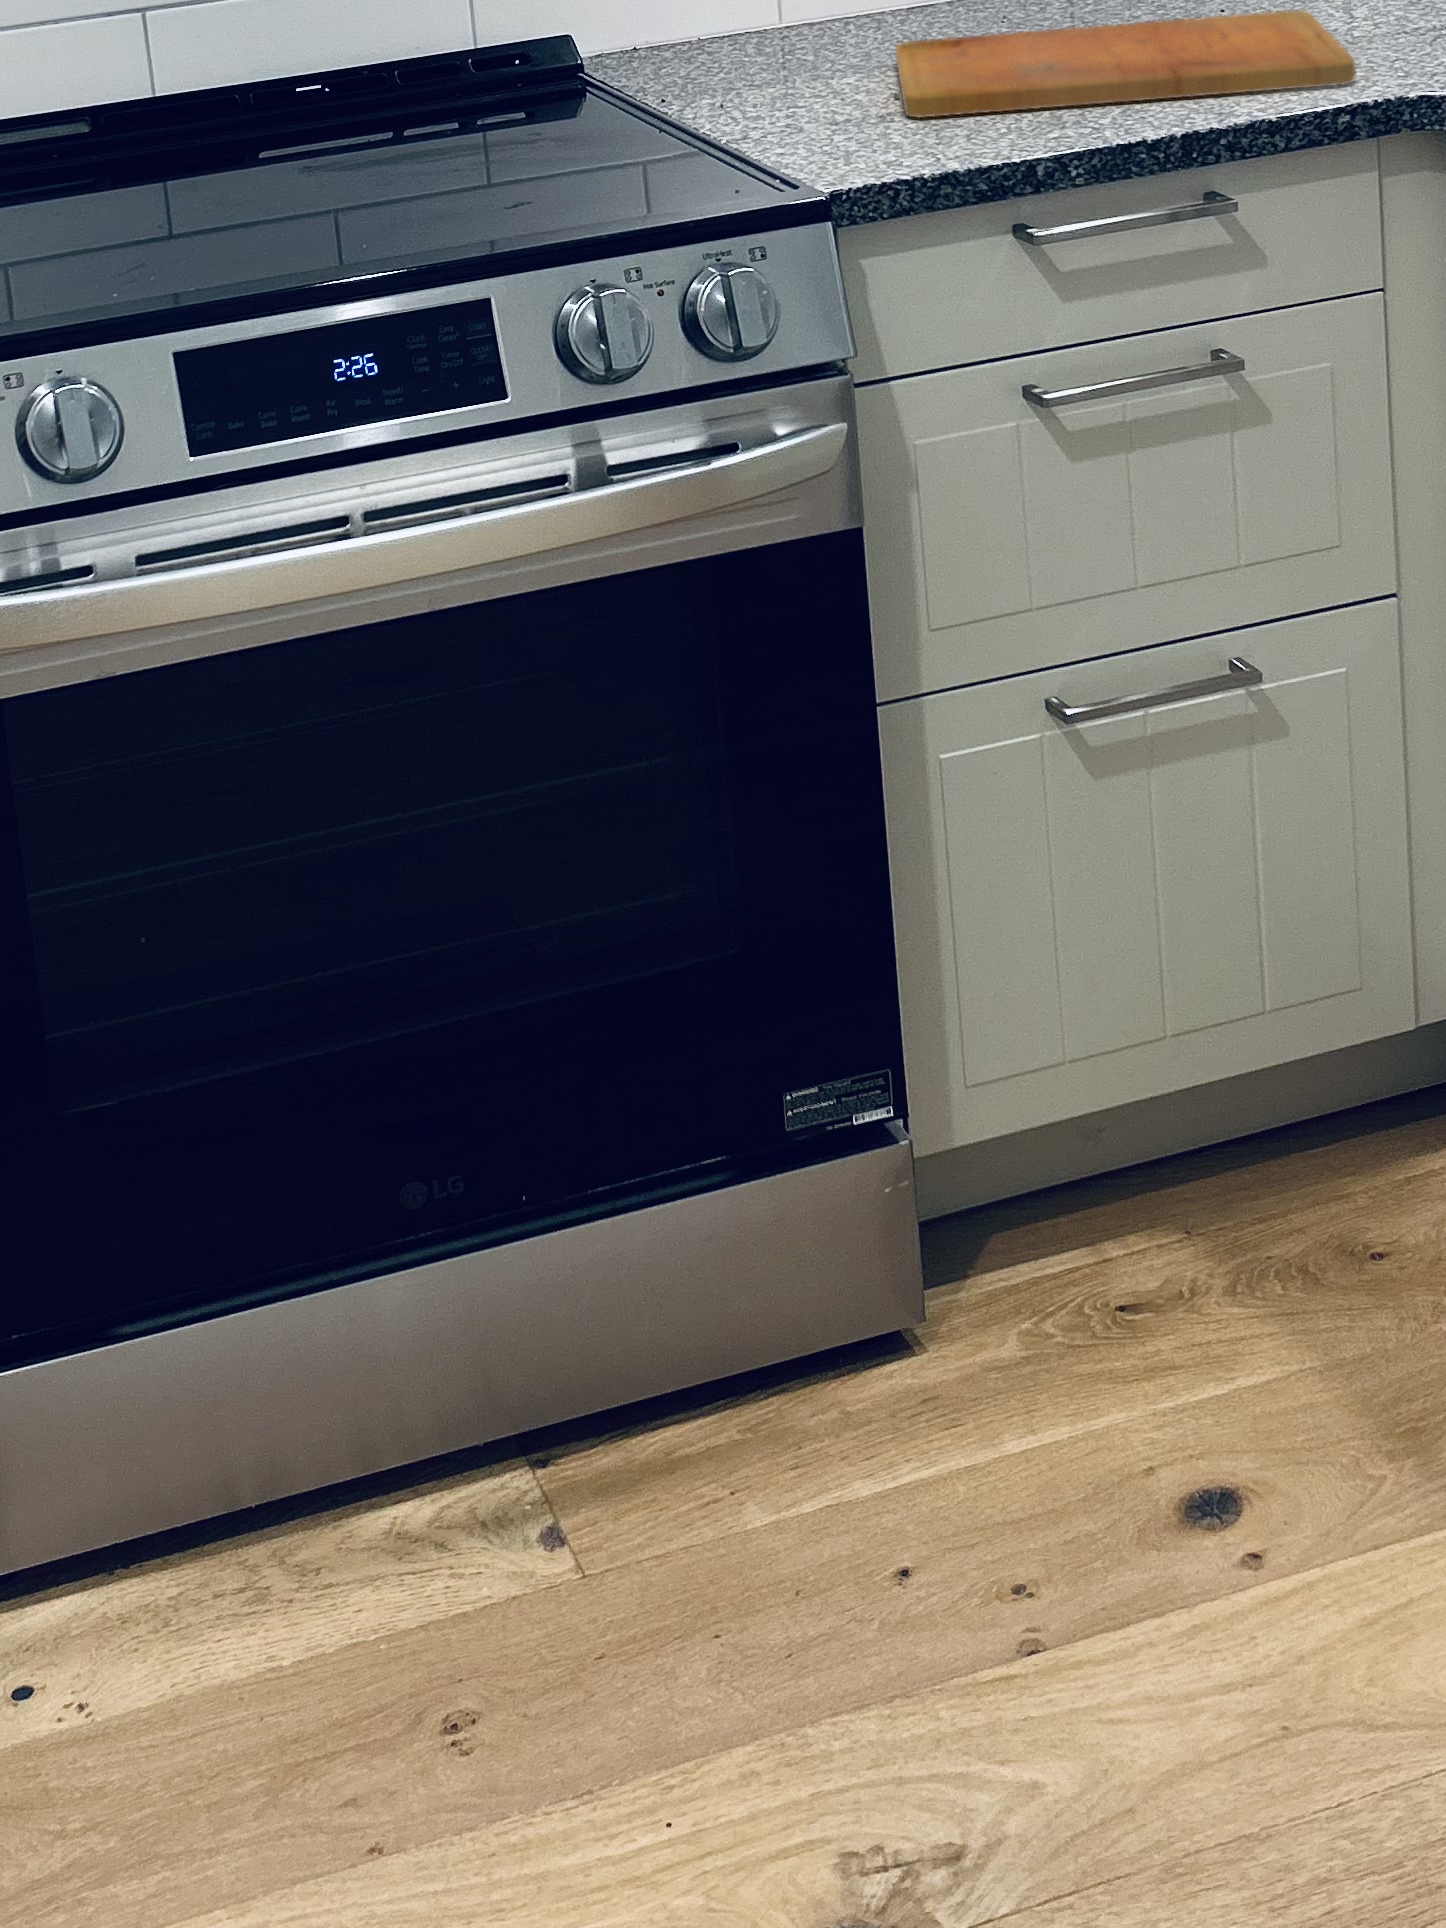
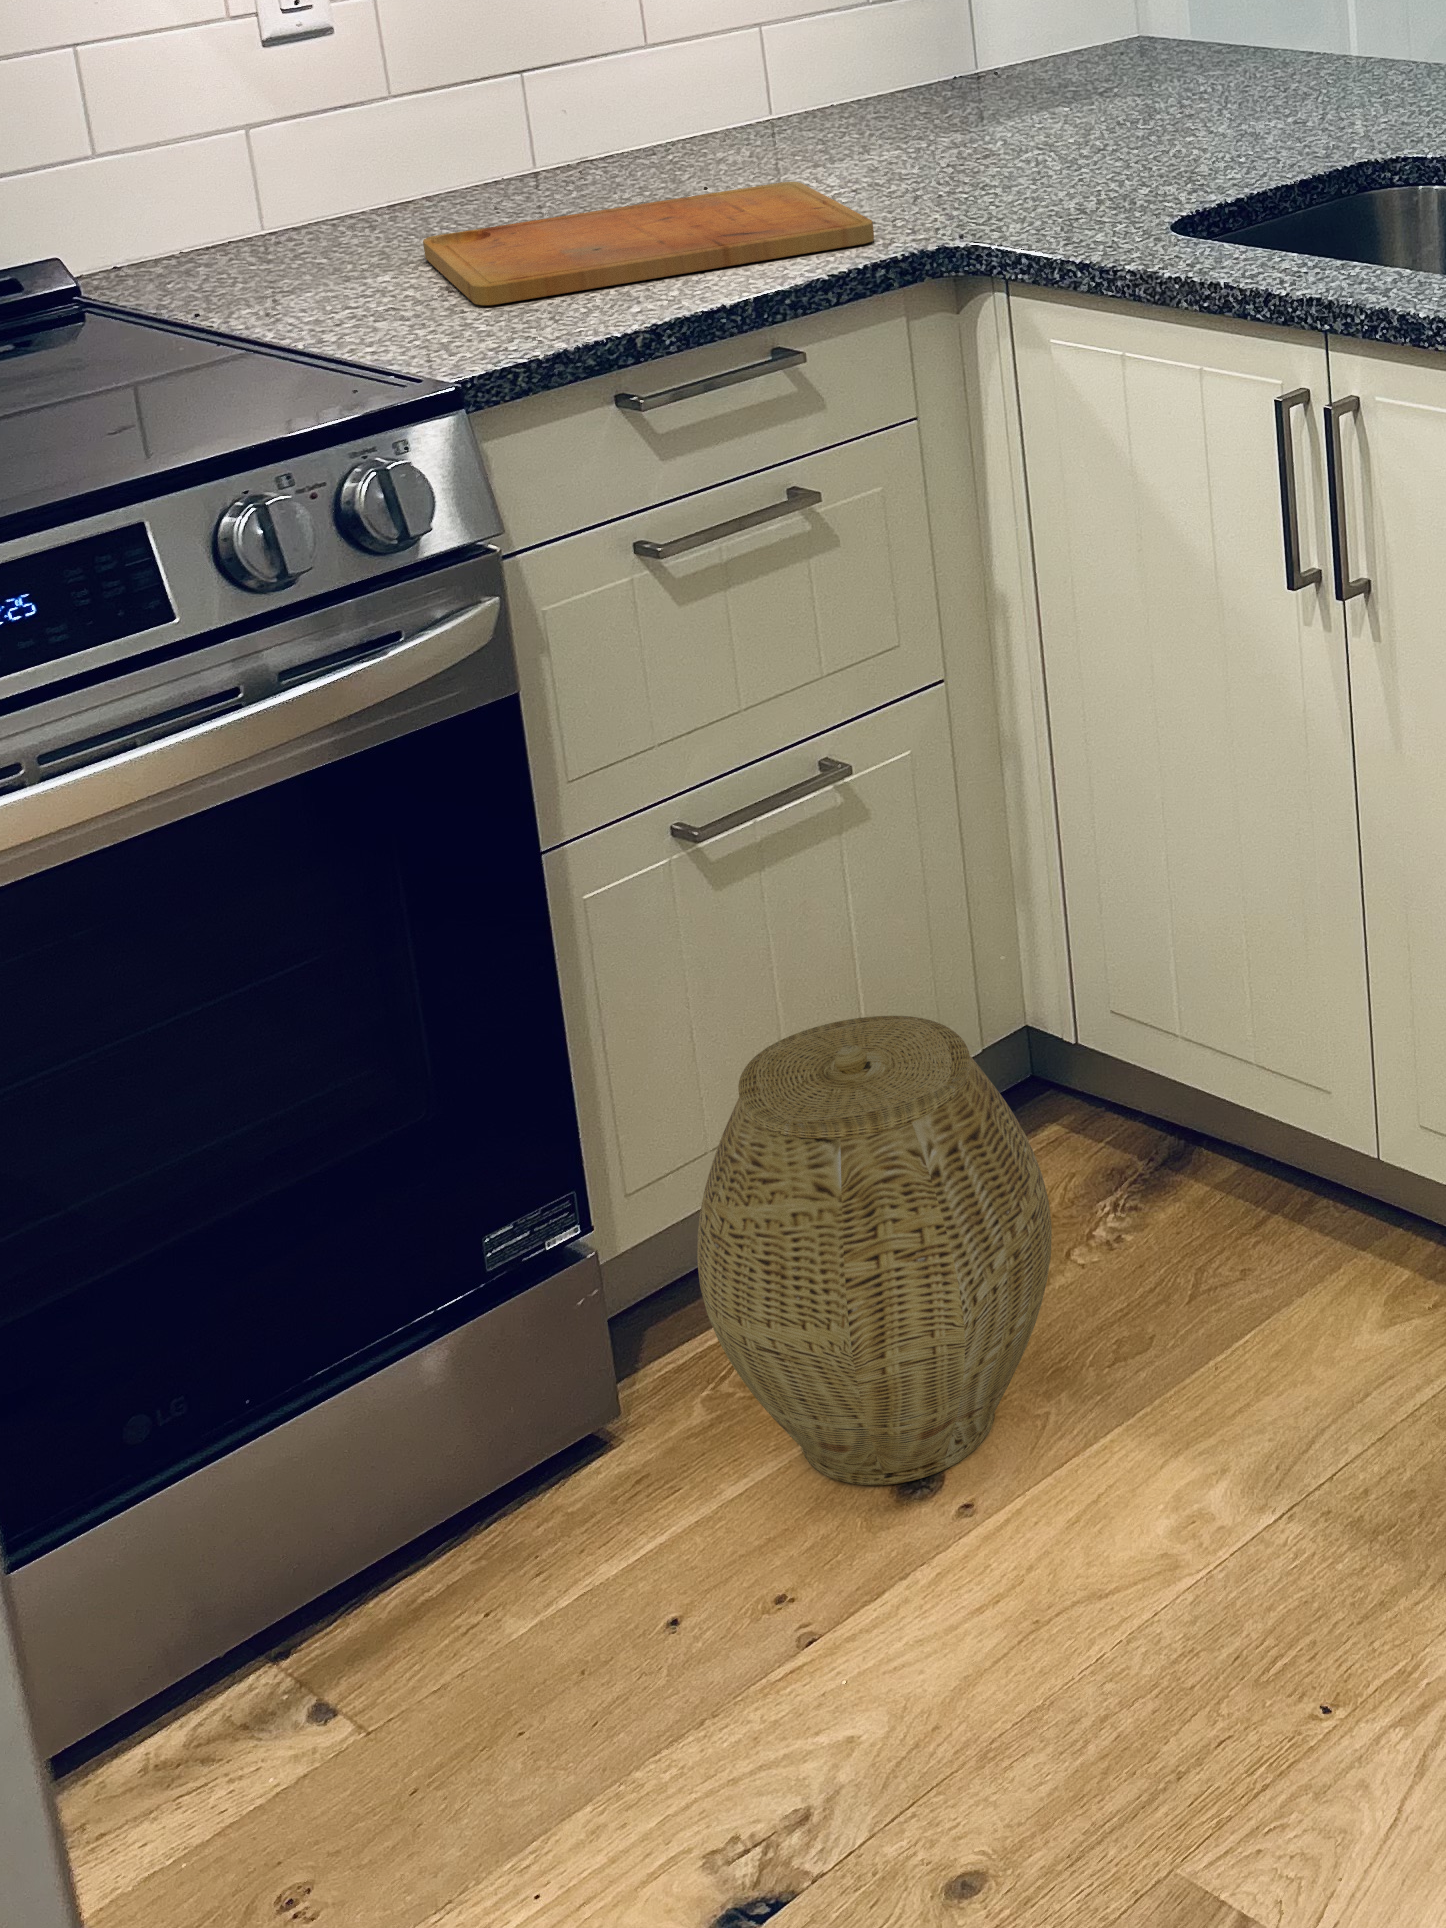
woven basket: none [996,958,1404,1504] -> present [697,1016,1052,1485]

